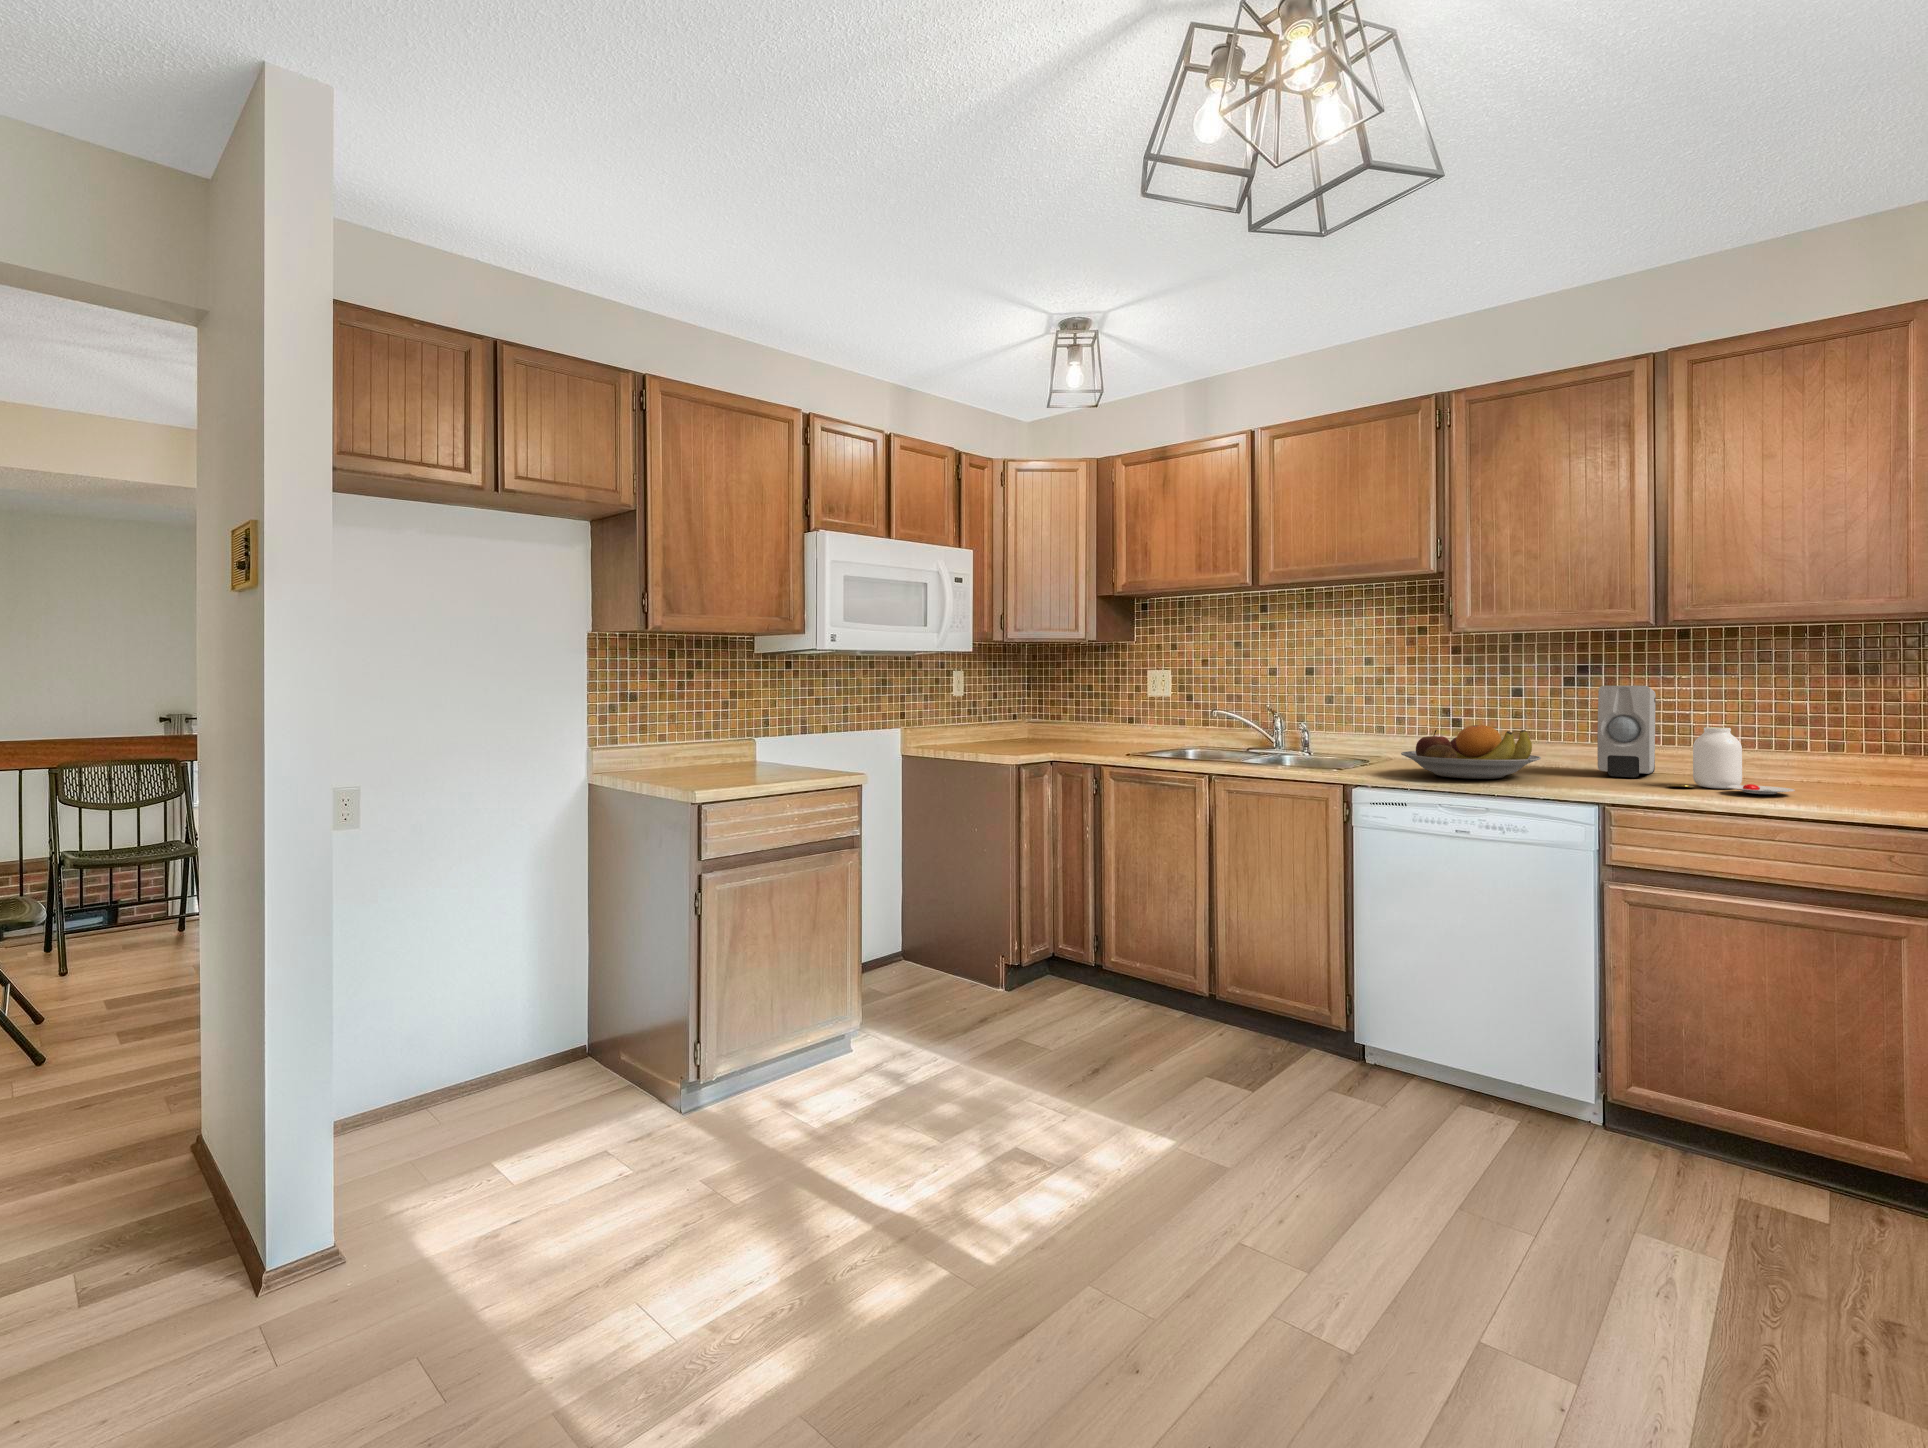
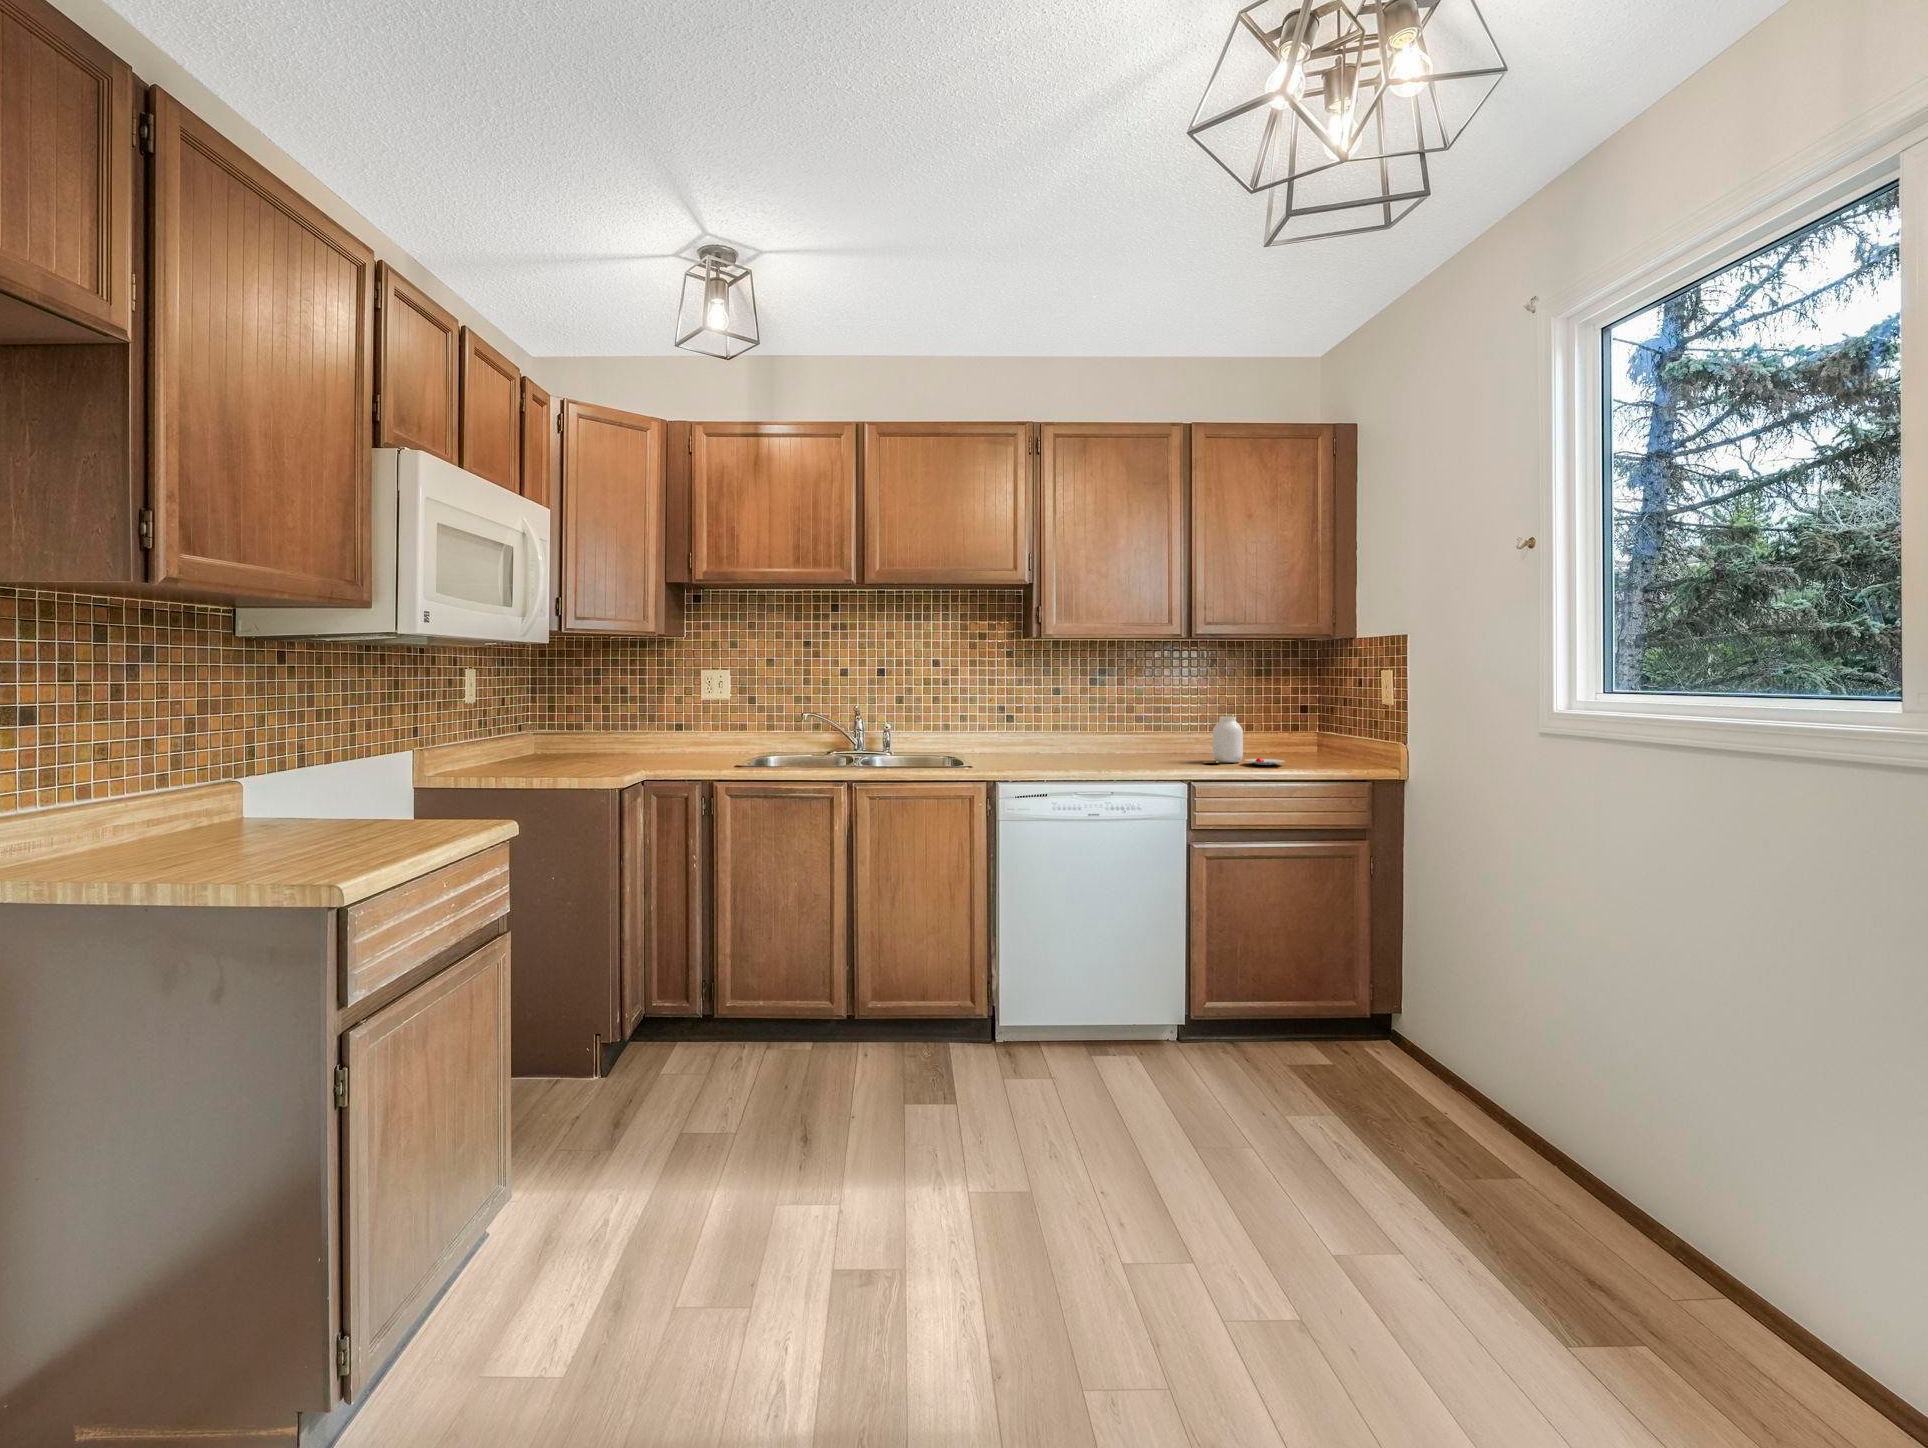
soap dispenser: present [1597,686,1656,777] -> none [1127,686,1174,758]
fruit bowl: present [1401,725,1541,779] -> none [1011,720,1118,767]

